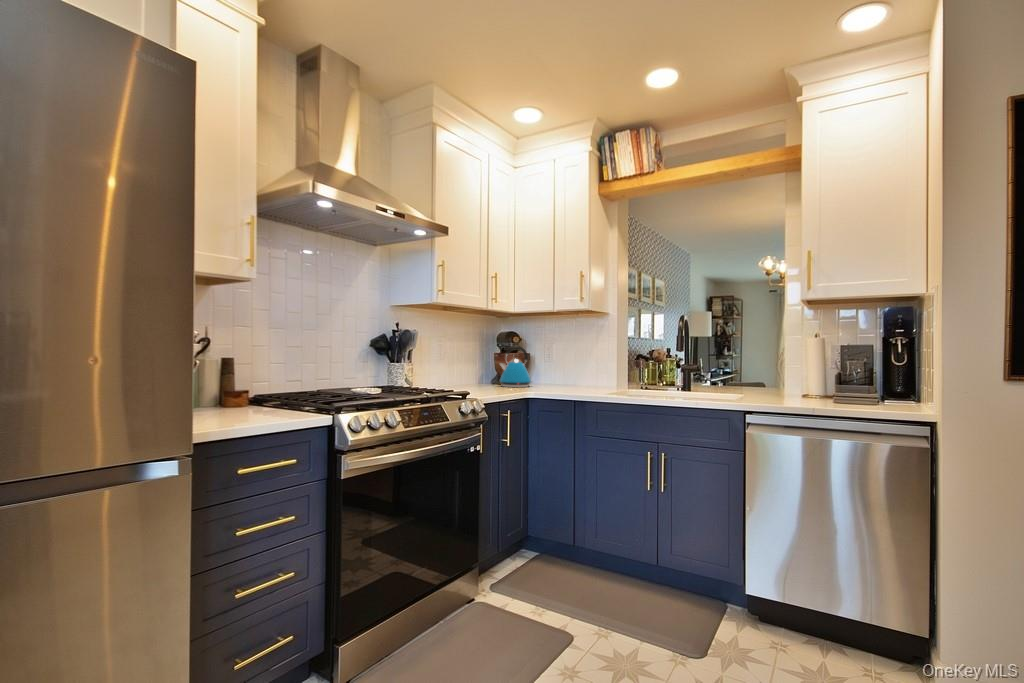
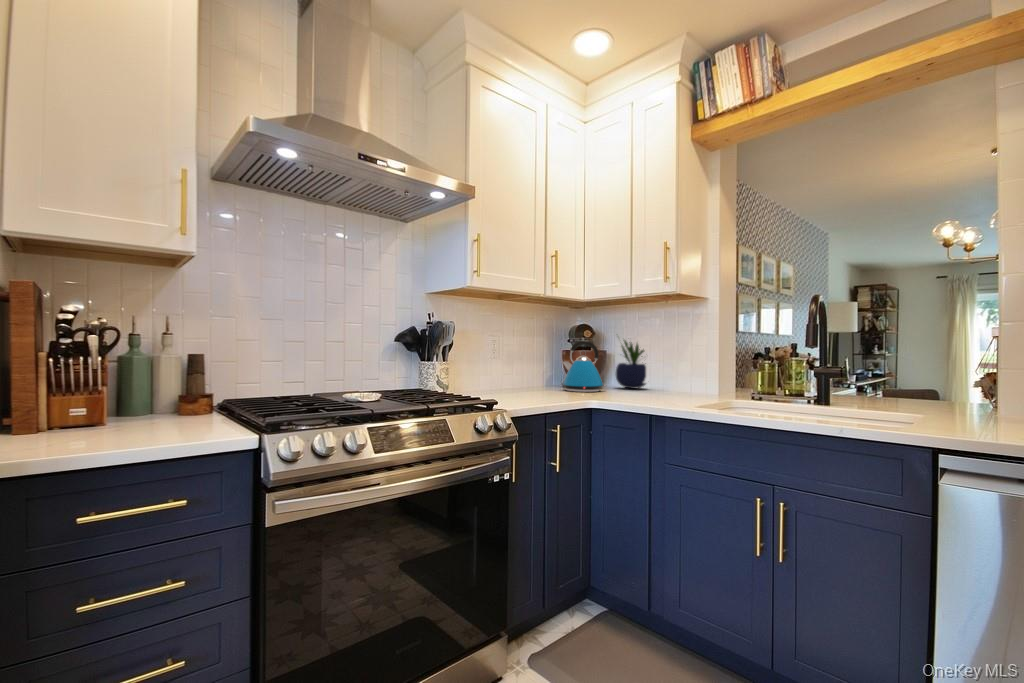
potted plant: none [537,339,570,384] -> present [616,340,646,389]

